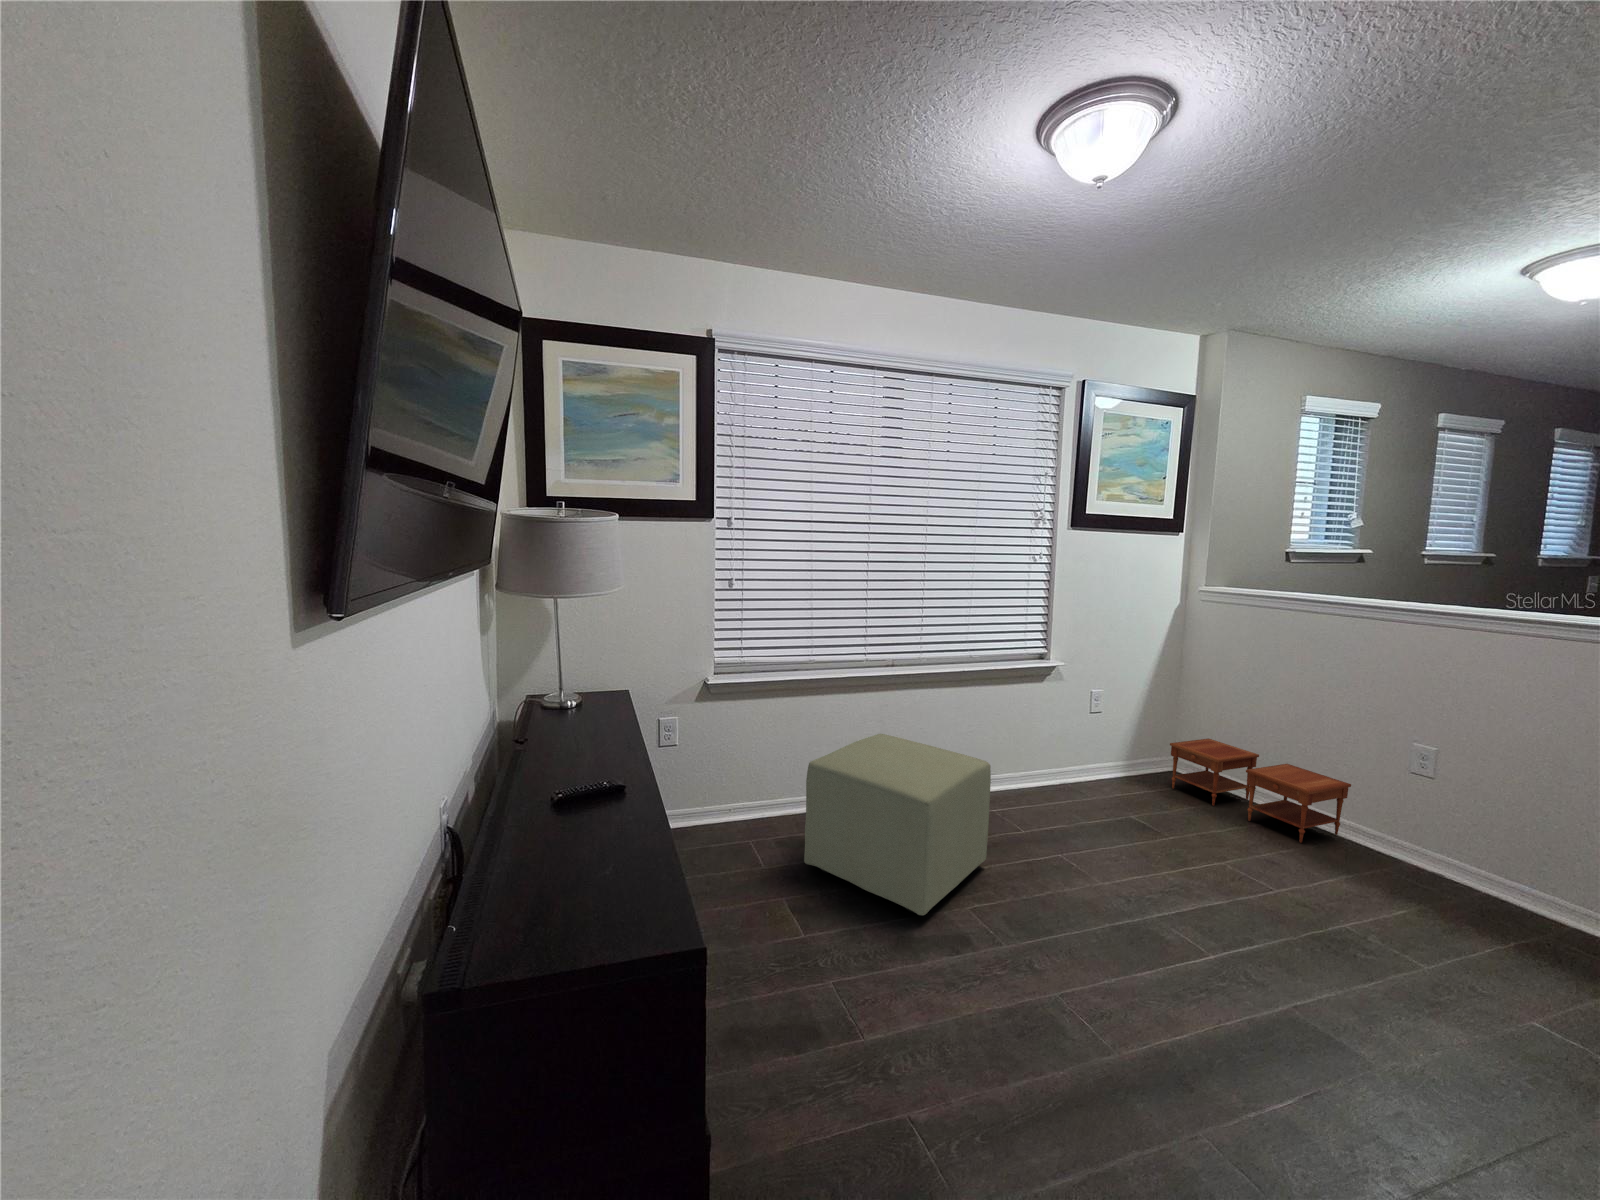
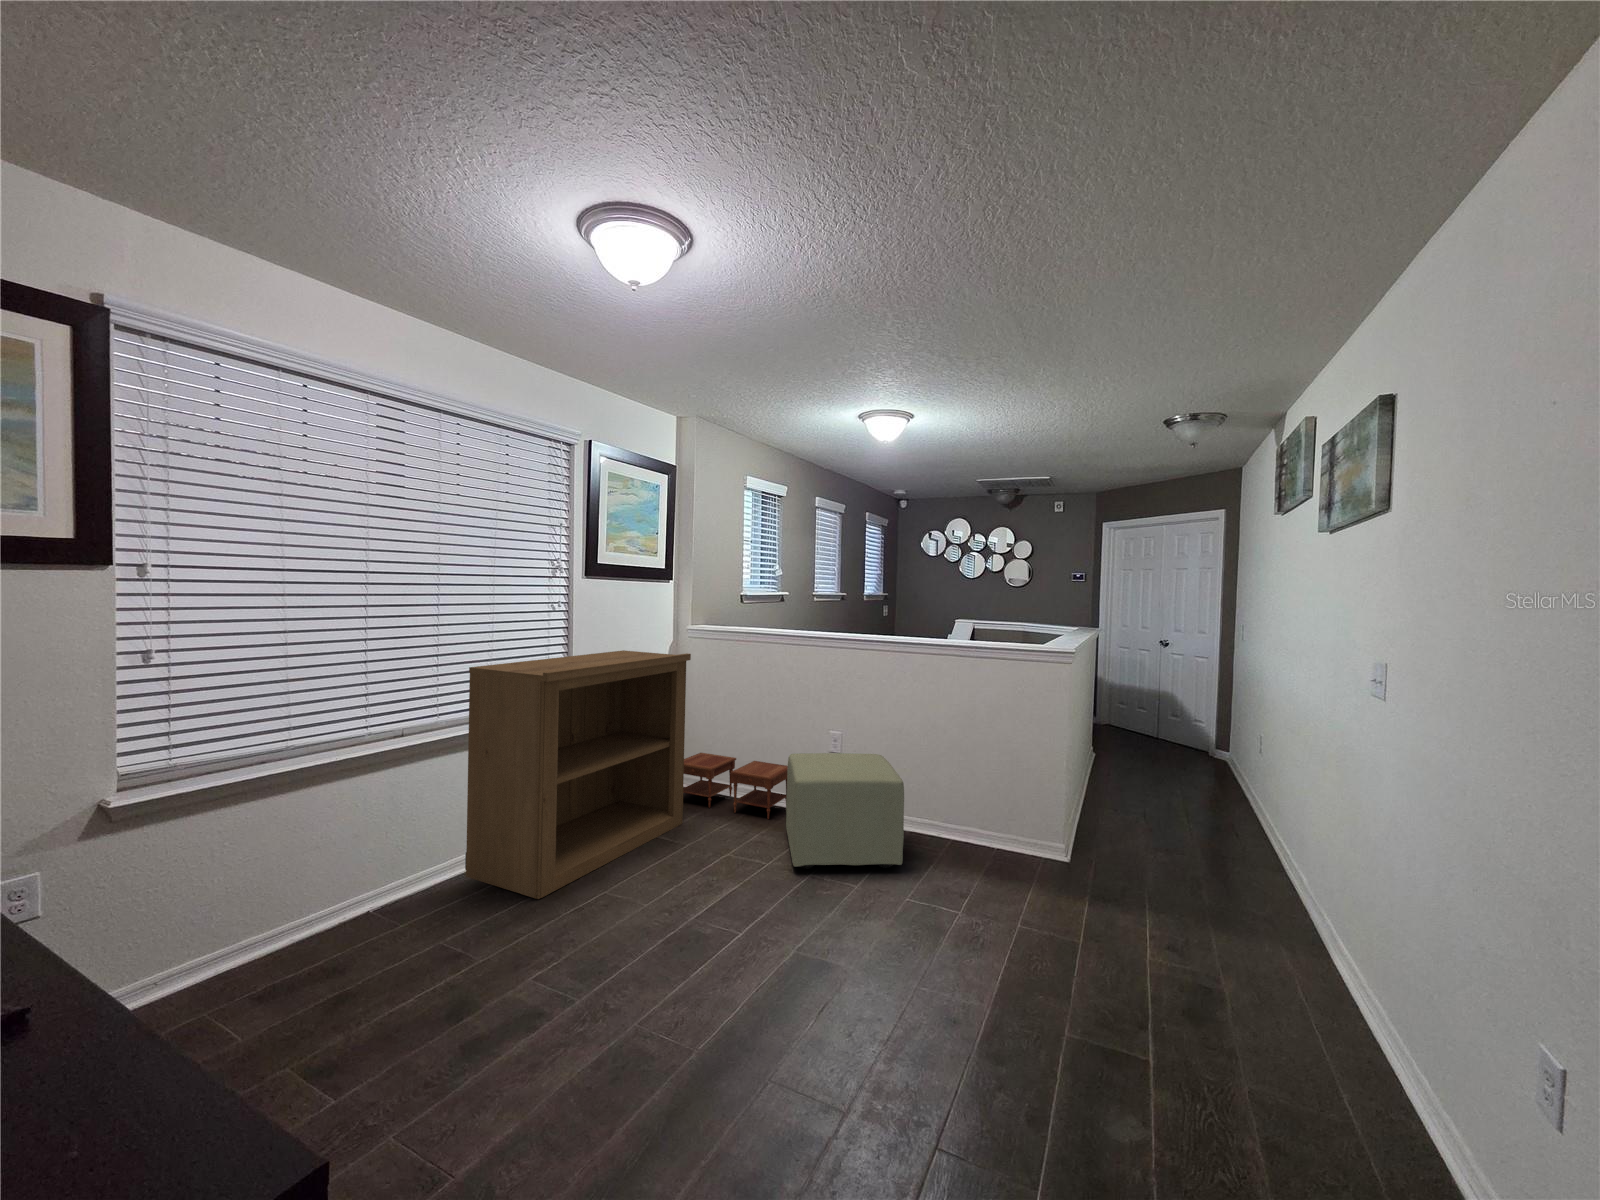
bookshelf: none [939,609,1196,843] -> present [465,650,691,899]
ottoman: present [804,734,991,915] -> present [786,753,904,869]

